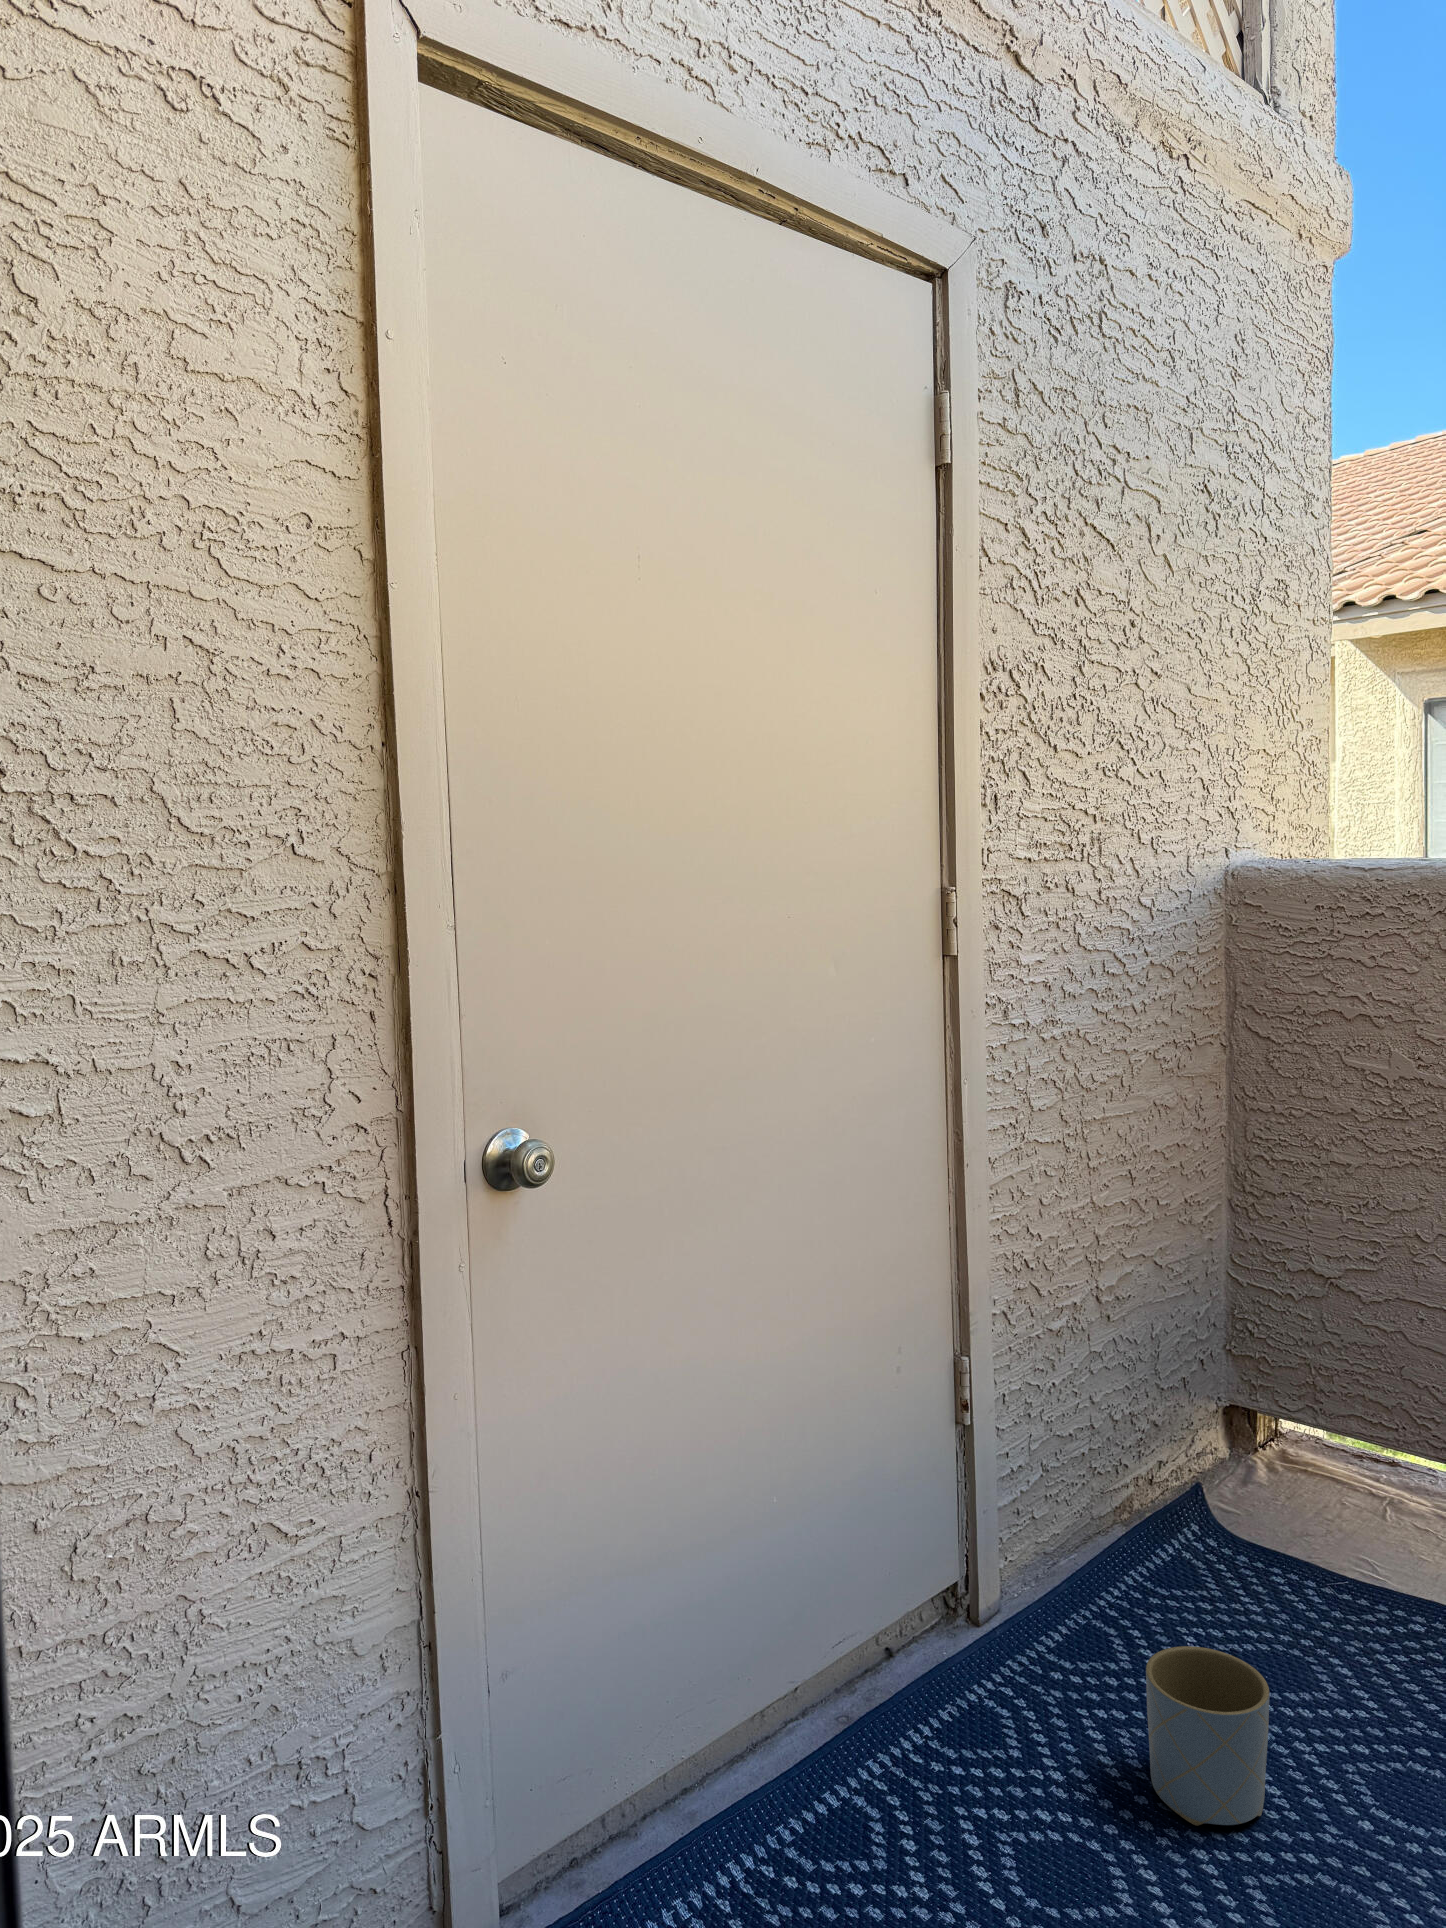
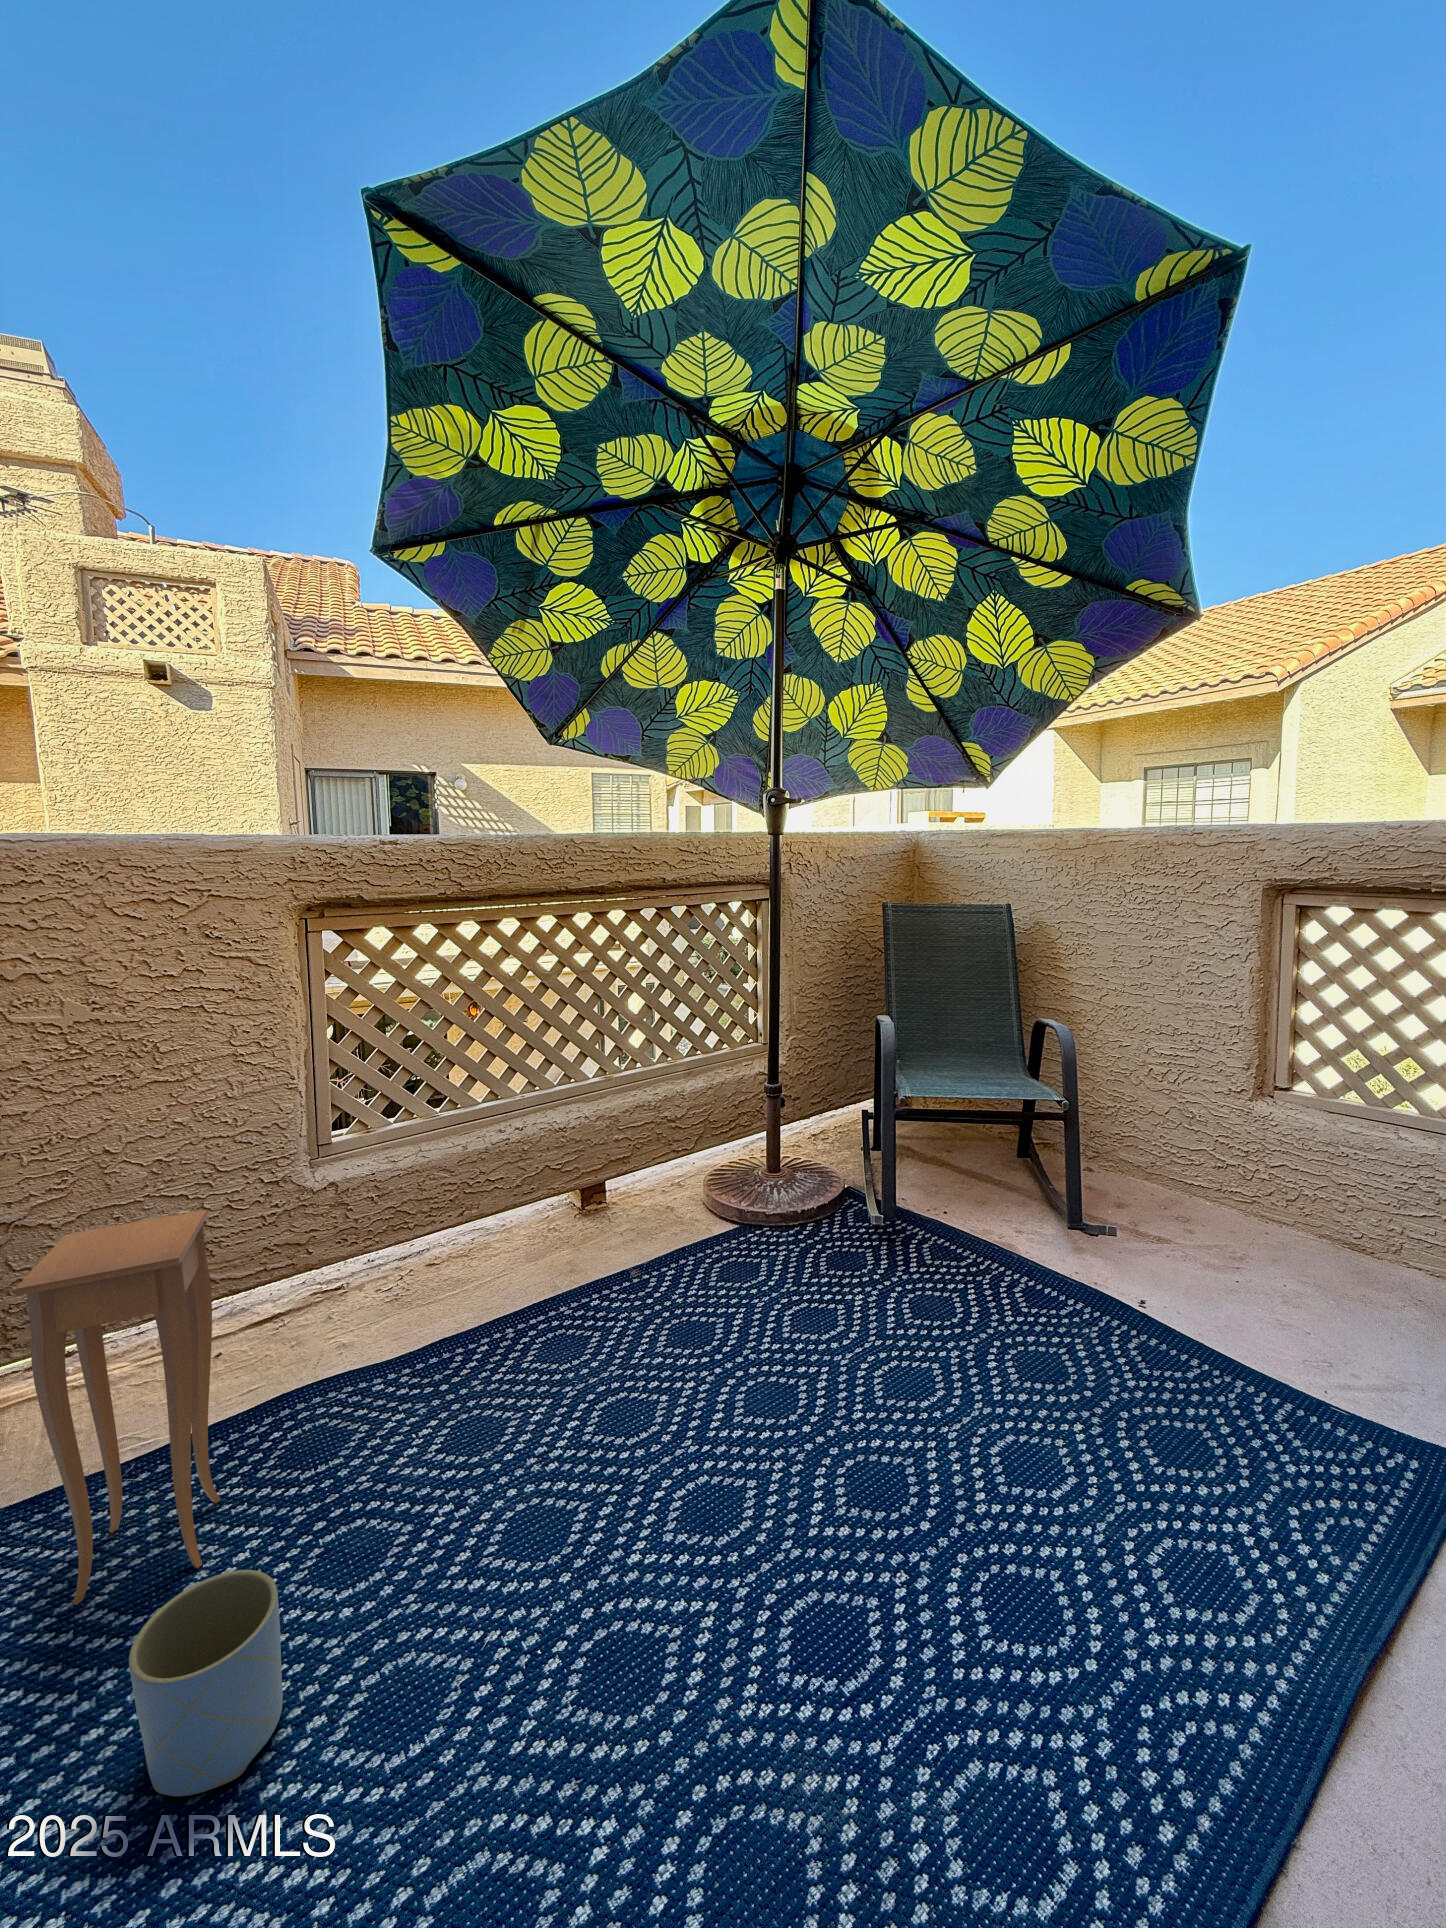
side table: none [1205,1307,1397,1690] -> present [14,1210,221,1605]

